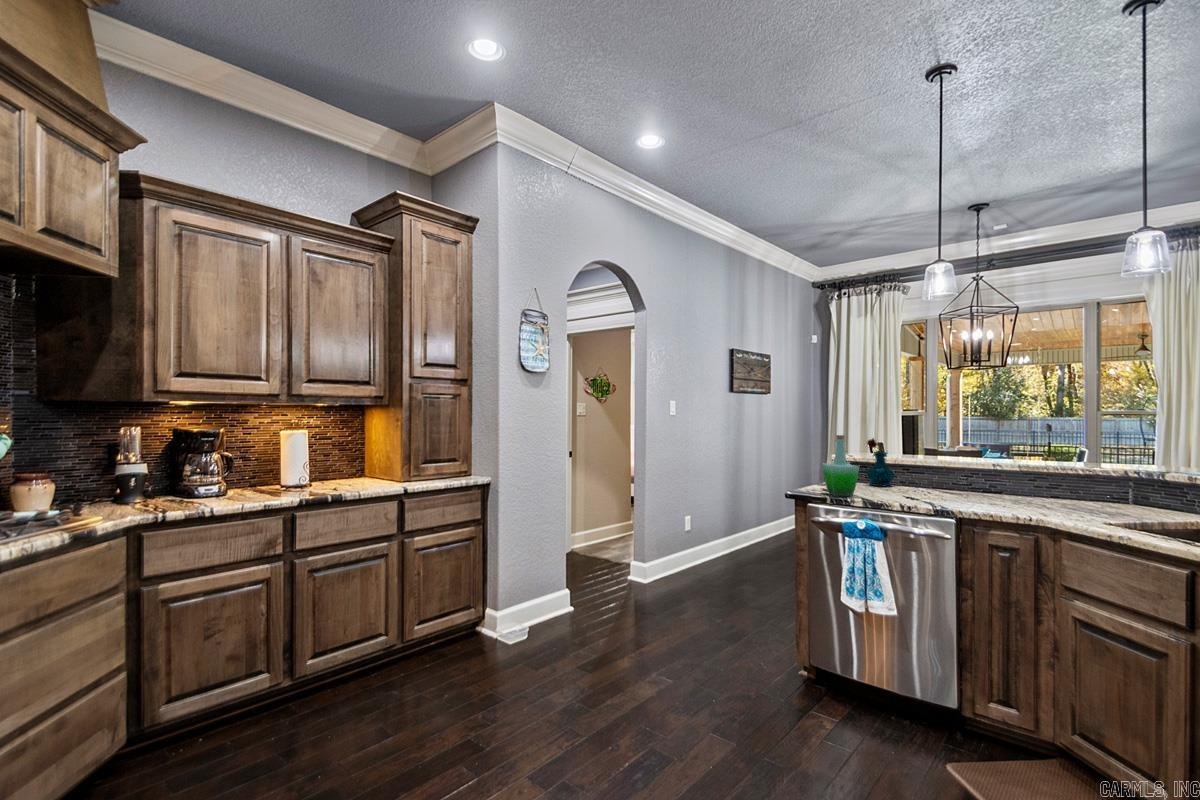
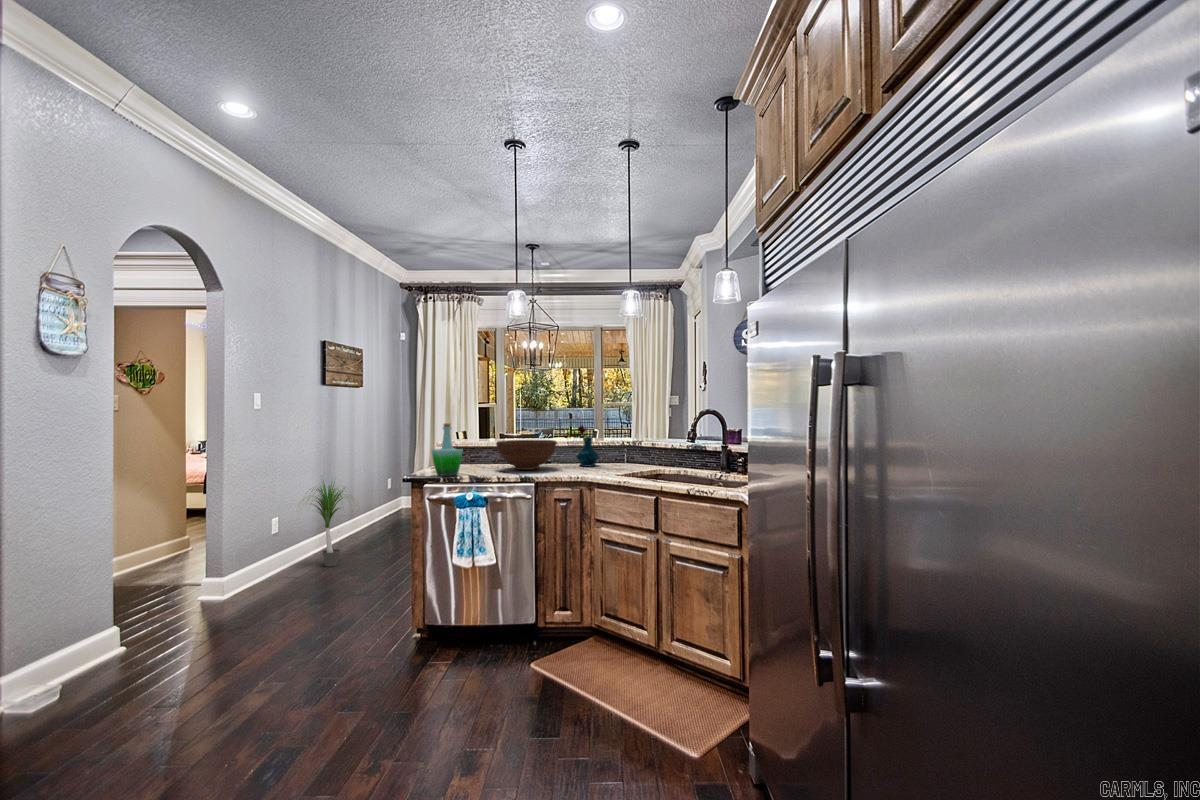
vase: present [867,438,895,487] -> present [577,425,599,467]
fruit bowl: none [906,459,998,500] -> present [496,440,557,470]
potted plant: none [702,475,763,568] -> present [308,481,343,567]

